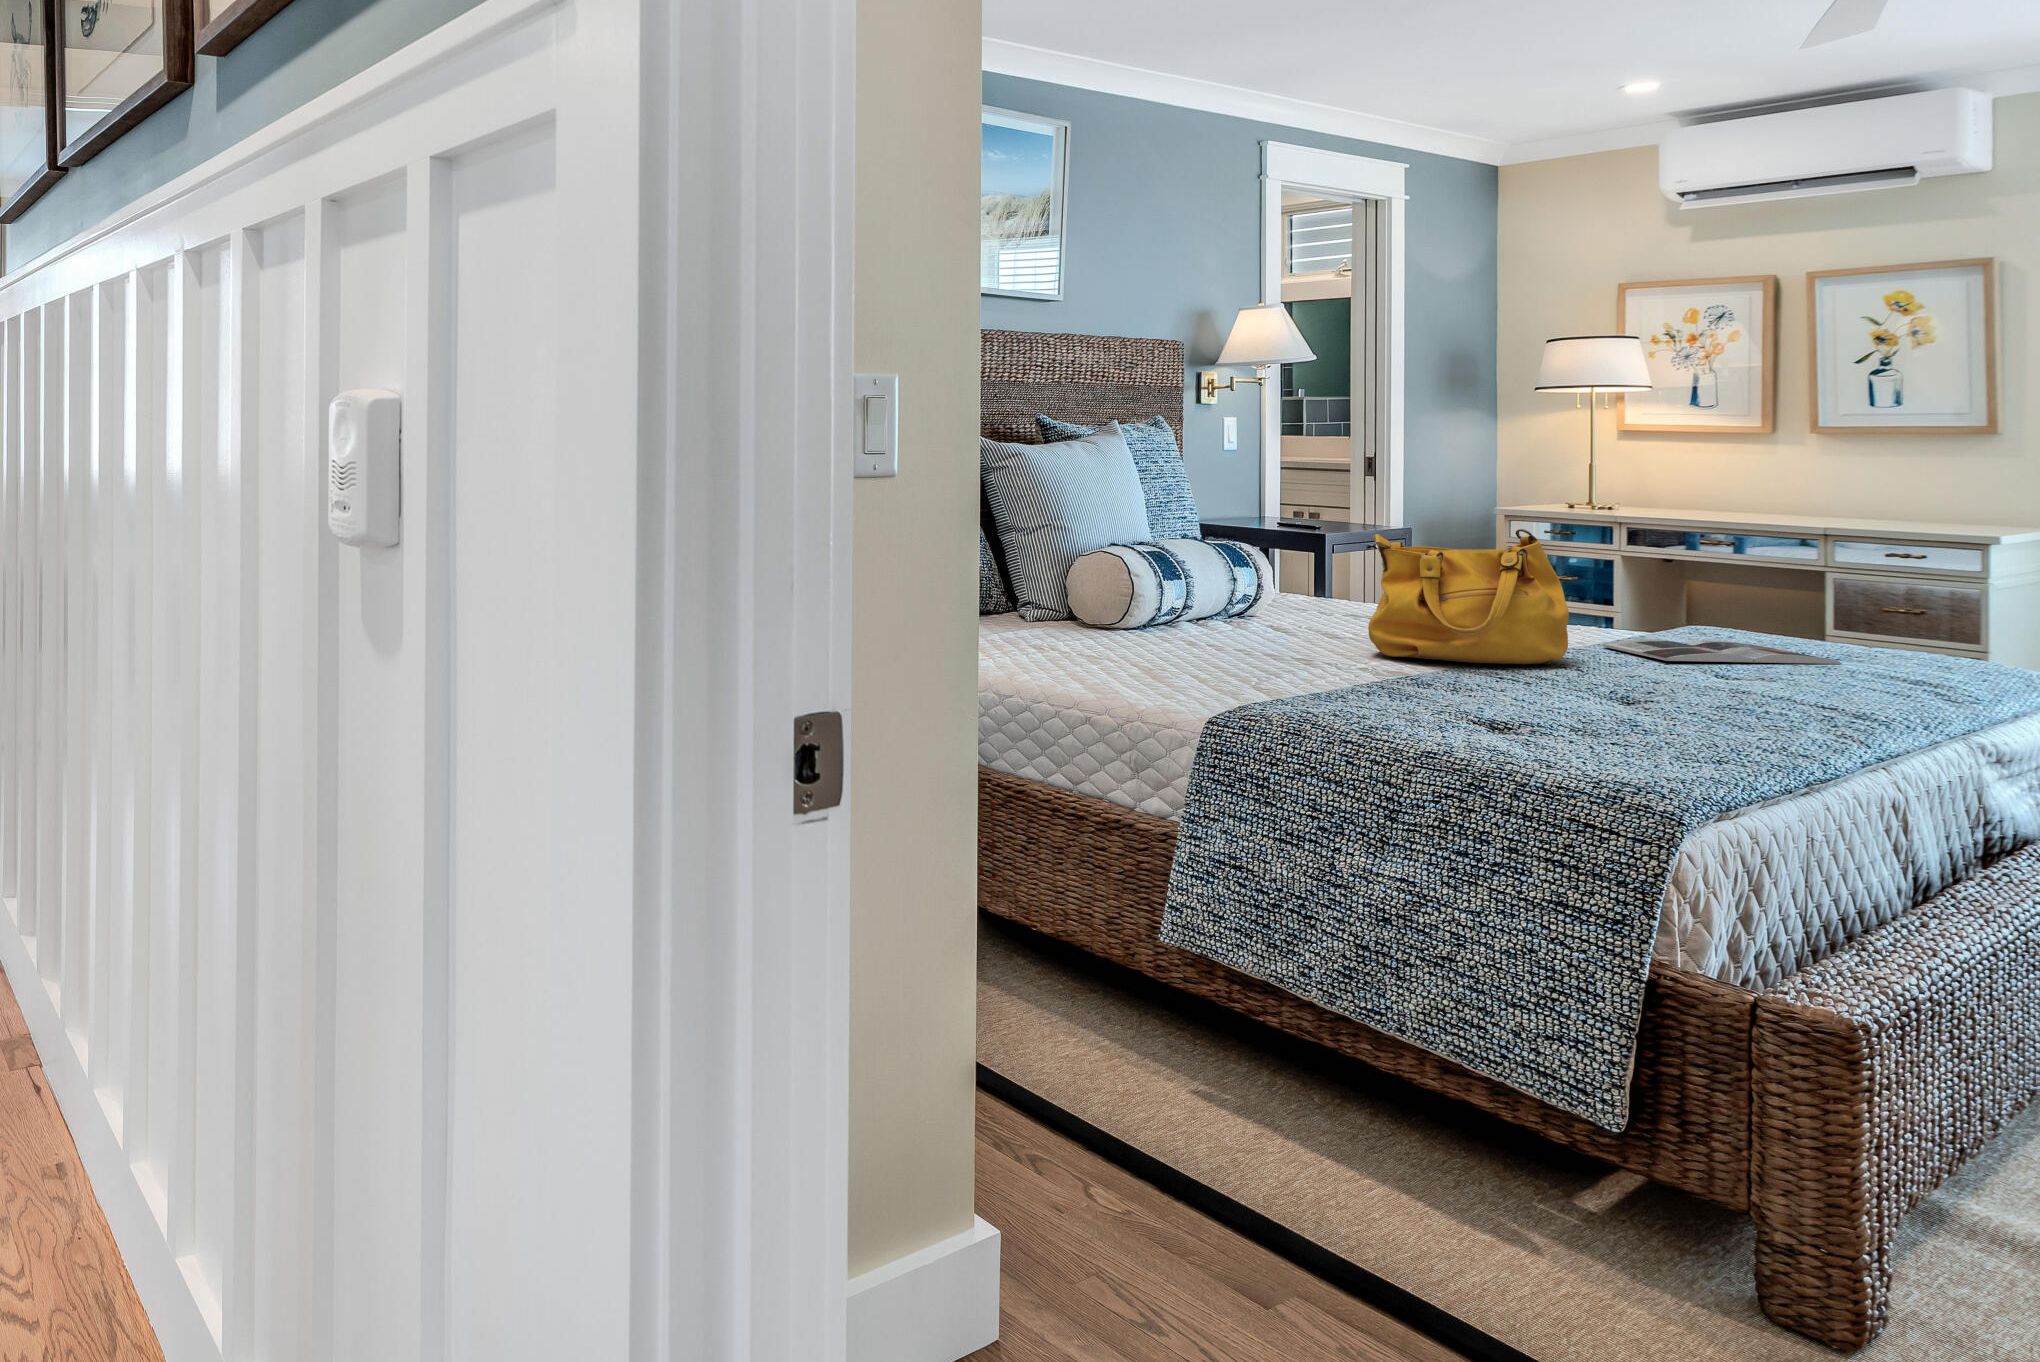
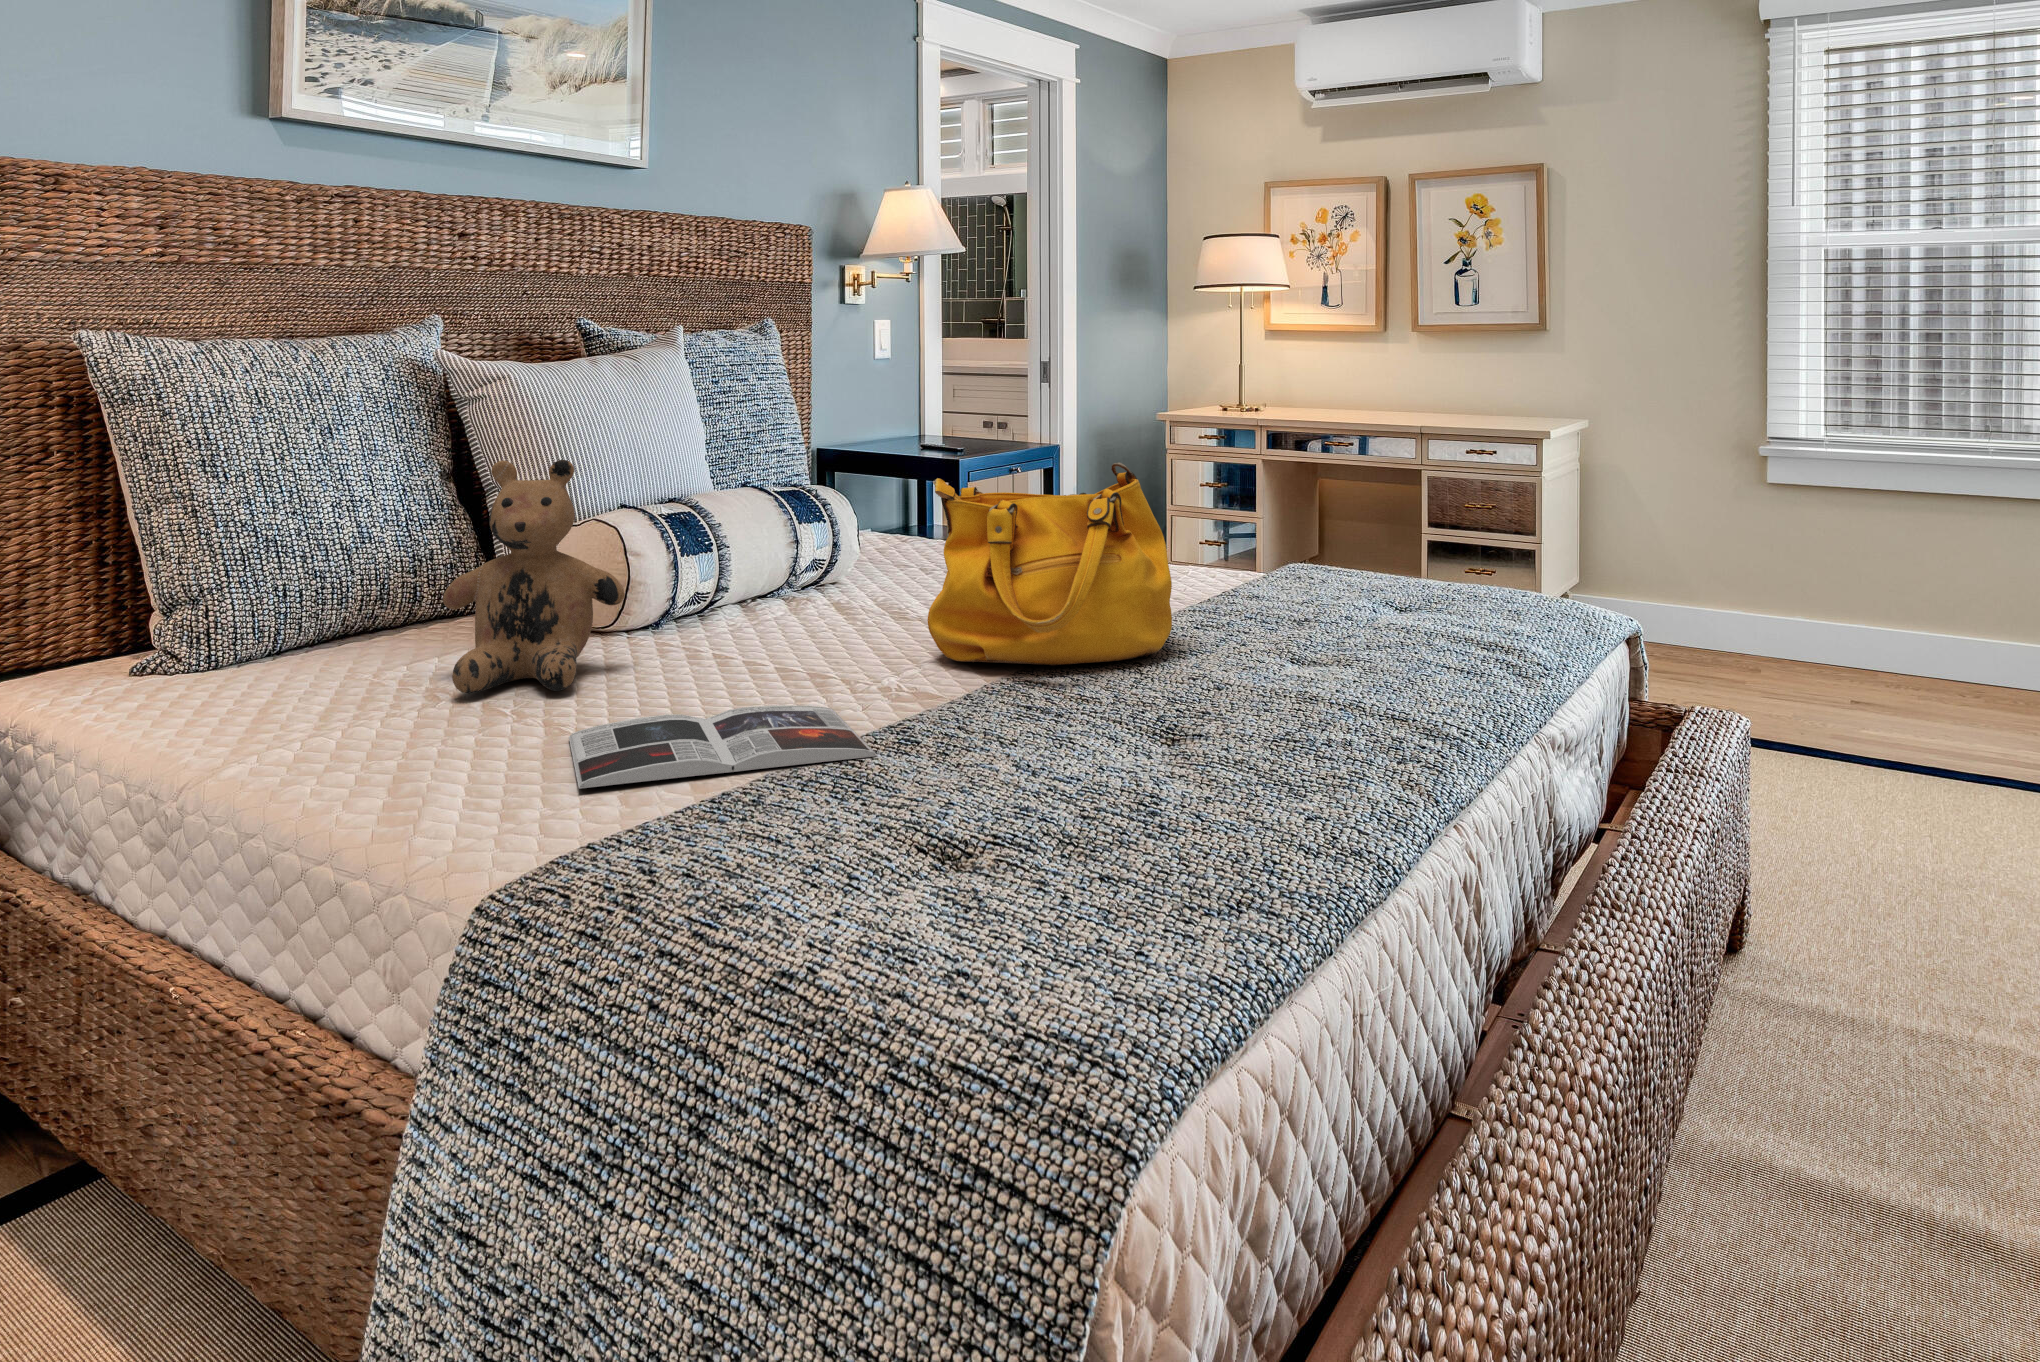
teddy bear: none [1028,512,1146,651] -> present [443,460,625,694]
magazine: present [1601,639,1842,664] -> present [569,705,877,789]

